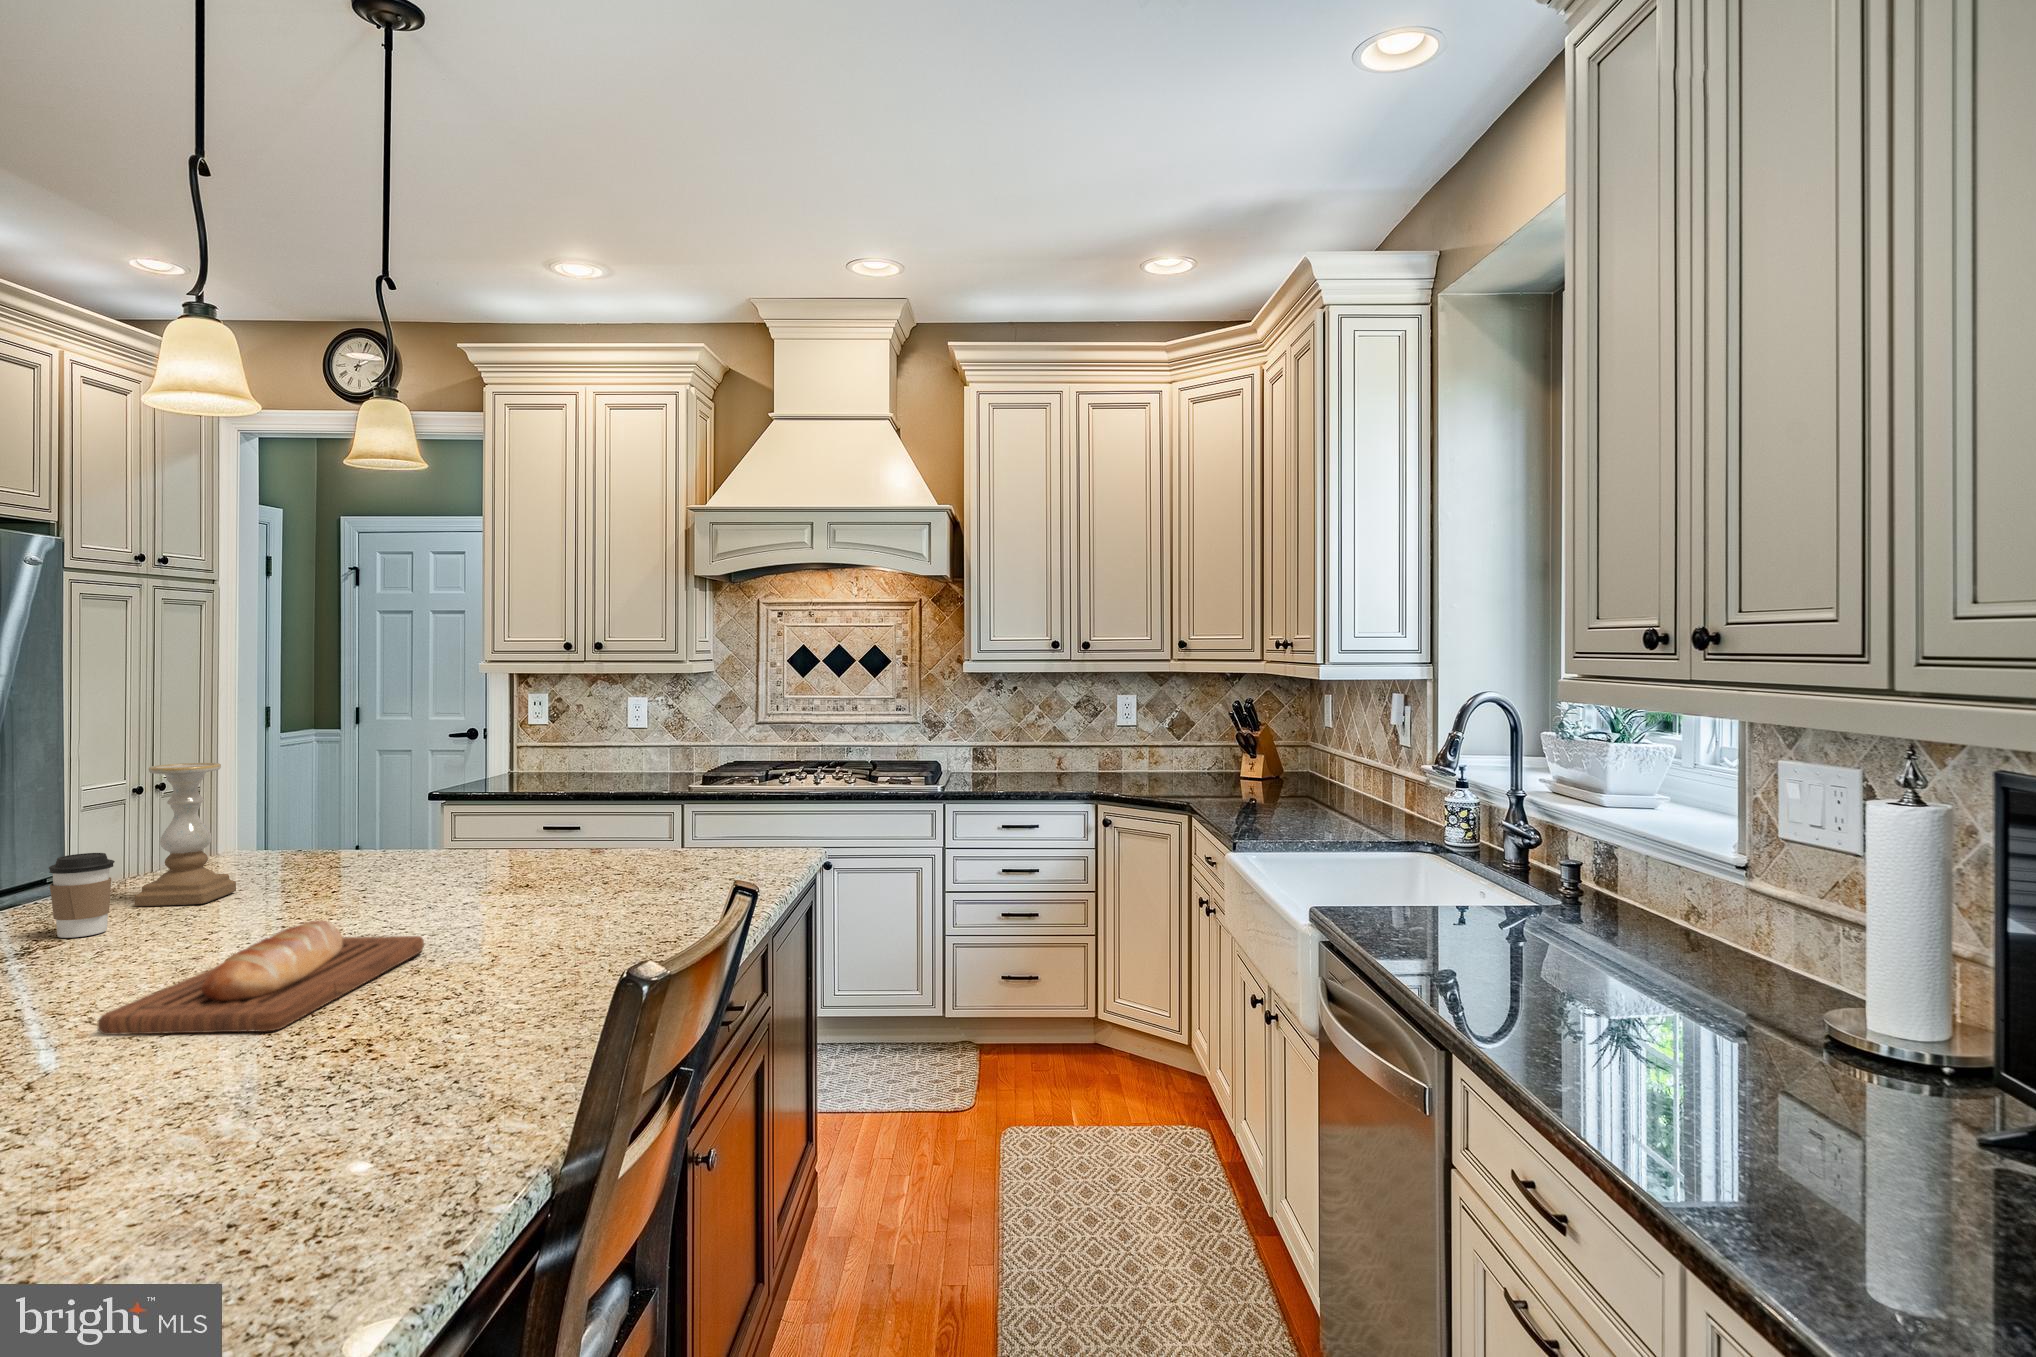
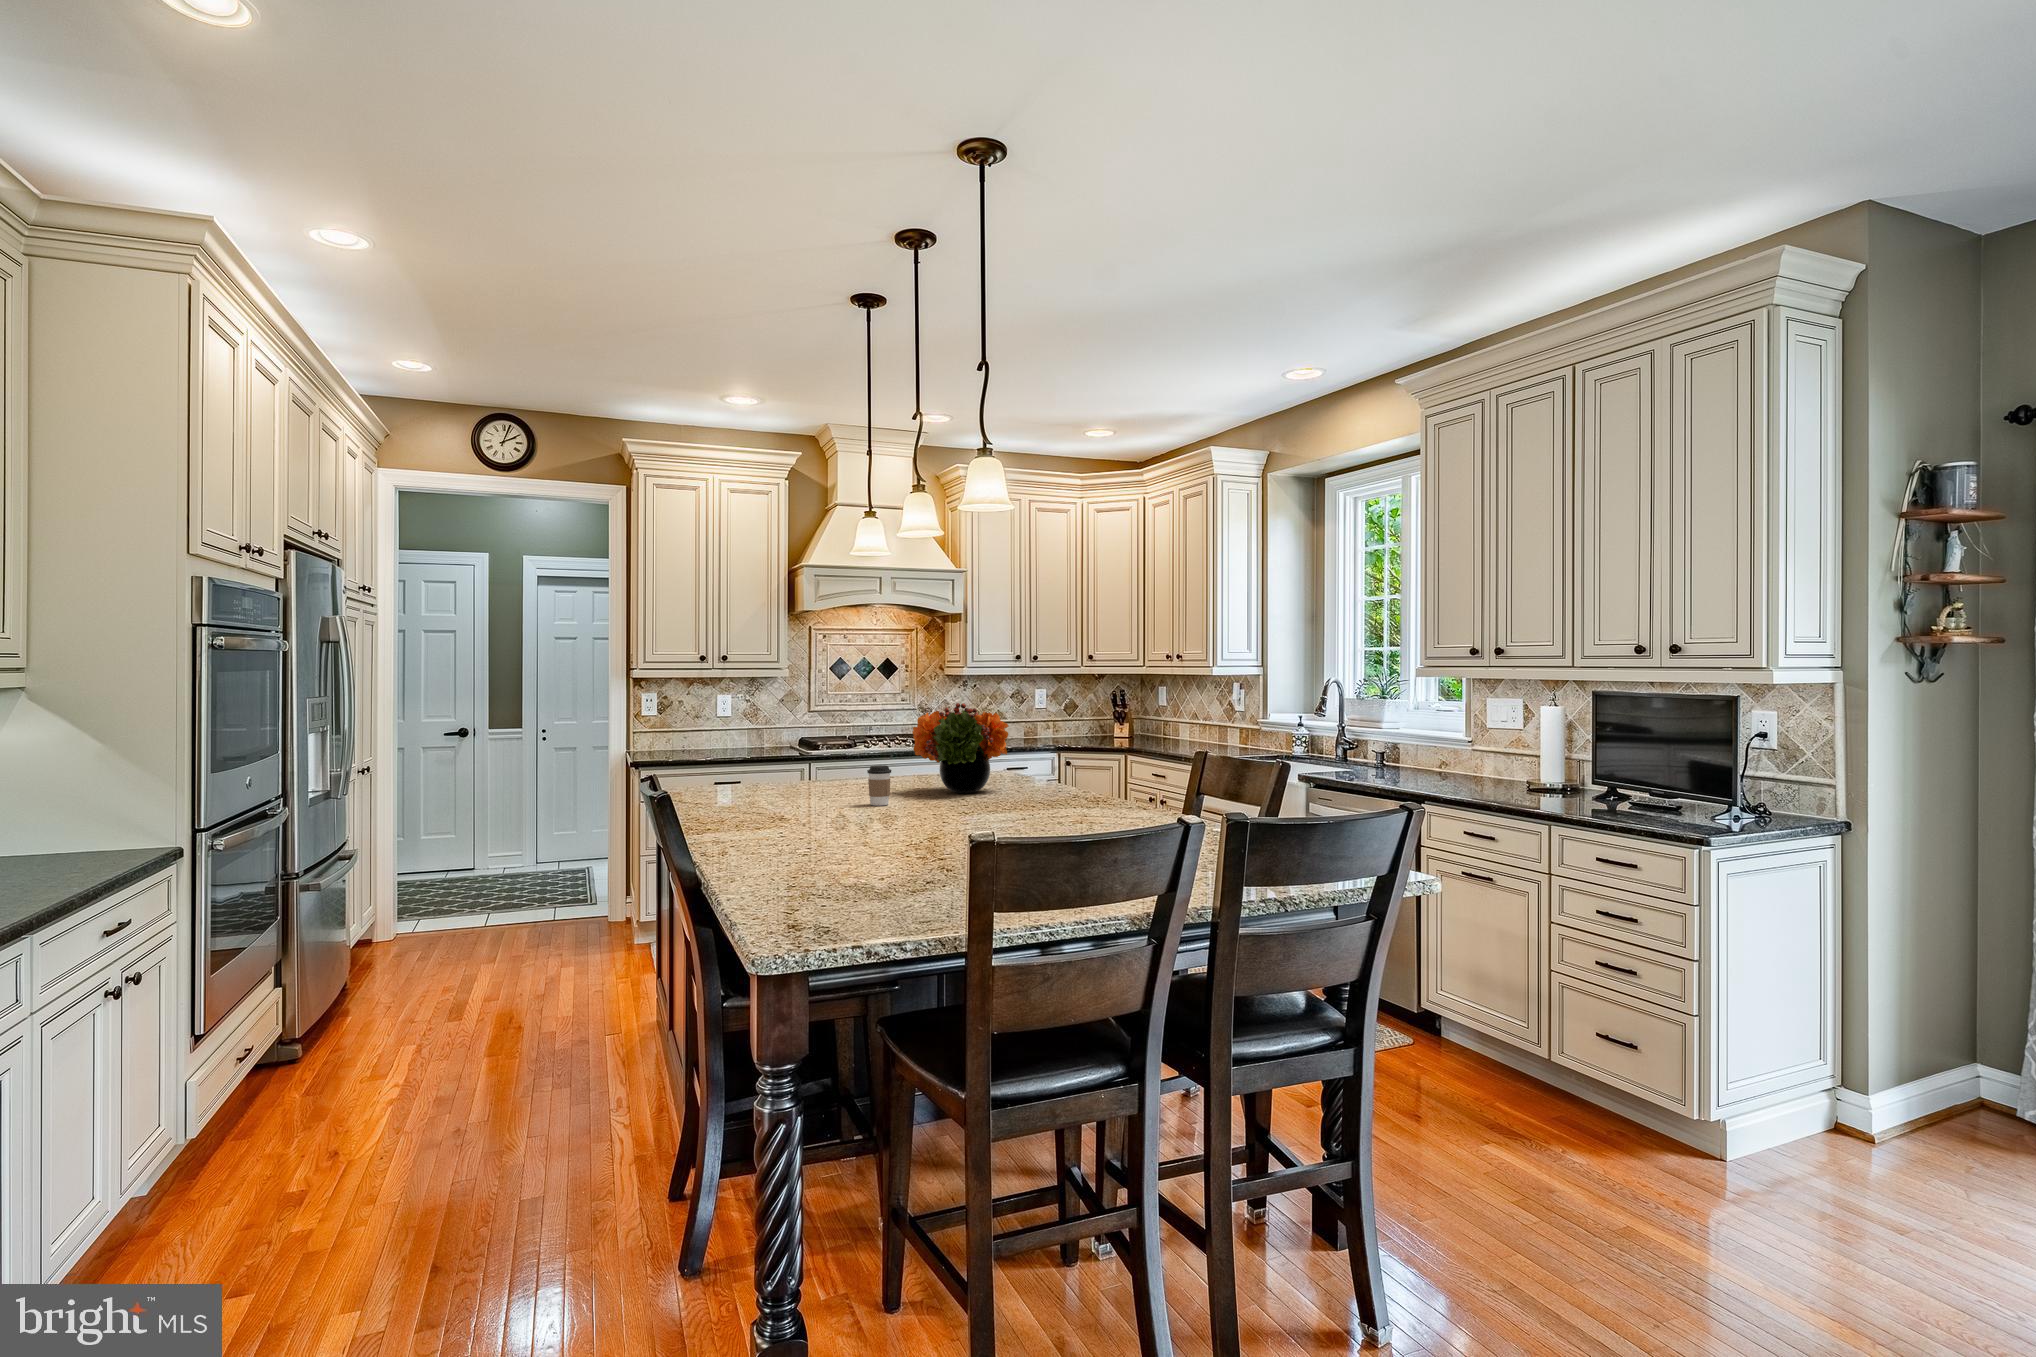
flower arrangement: none [259,728,504,912] -> present [912,703,1008,793]
candle holder: present [135,763,236,906] -> none [826,725,869,799]
bread loaf: present [98,920,424,1035] -> none [1005,782,1116,815]

